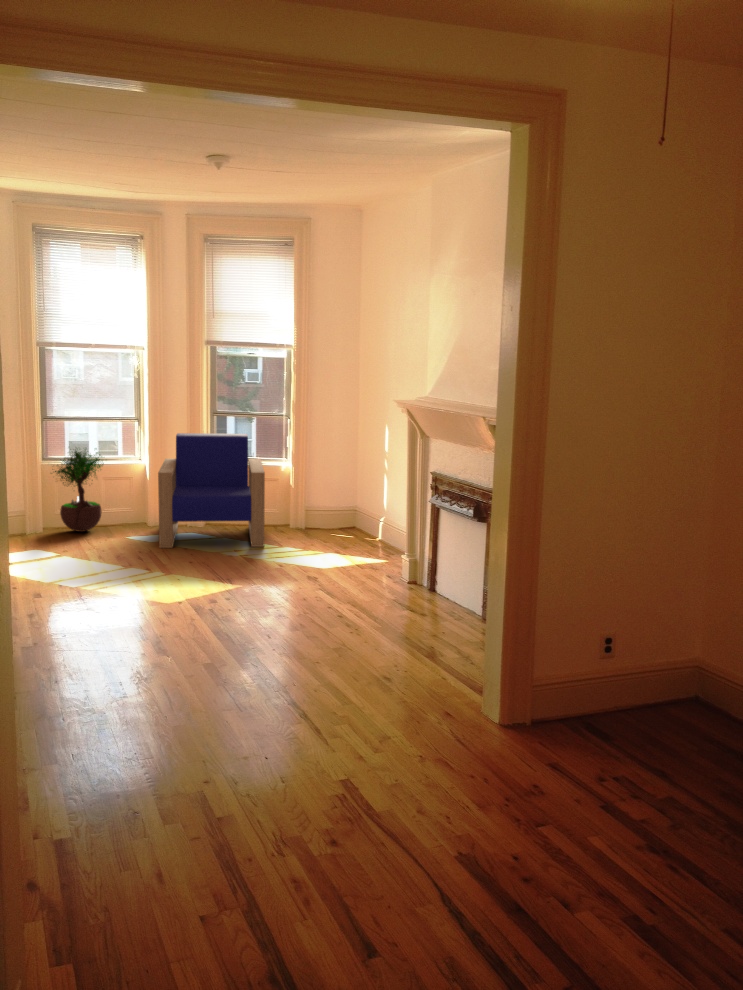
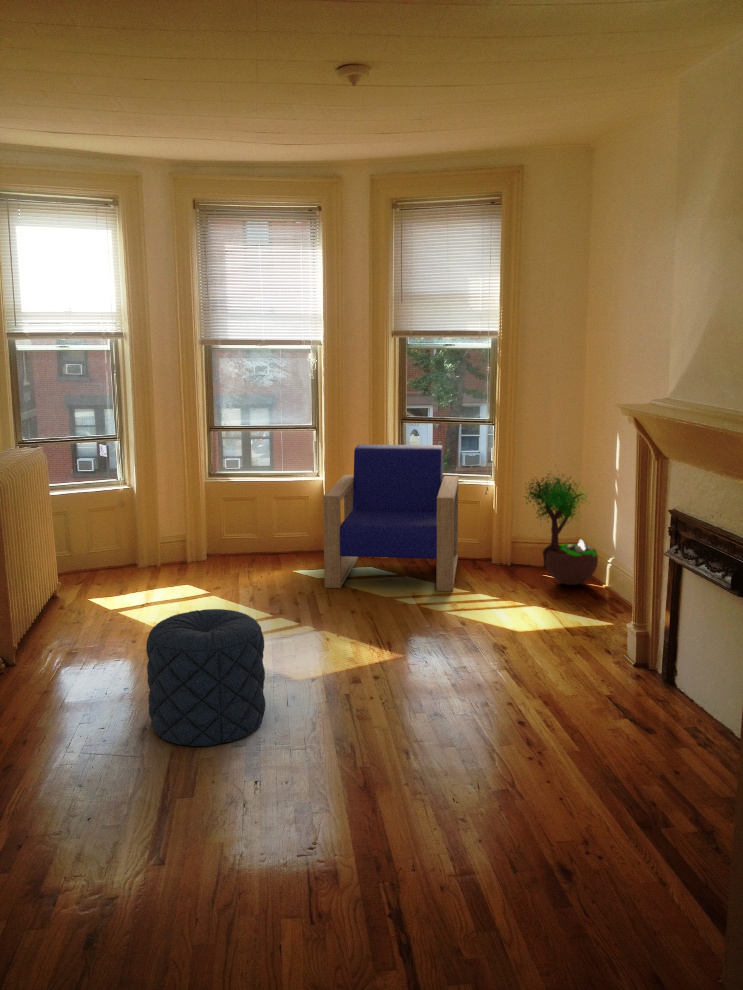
potted tree: present [55,449,102,532] -> present [525,473,598,585]
pouf: none [65,546,155,643] -> present [146,609,266,746]

